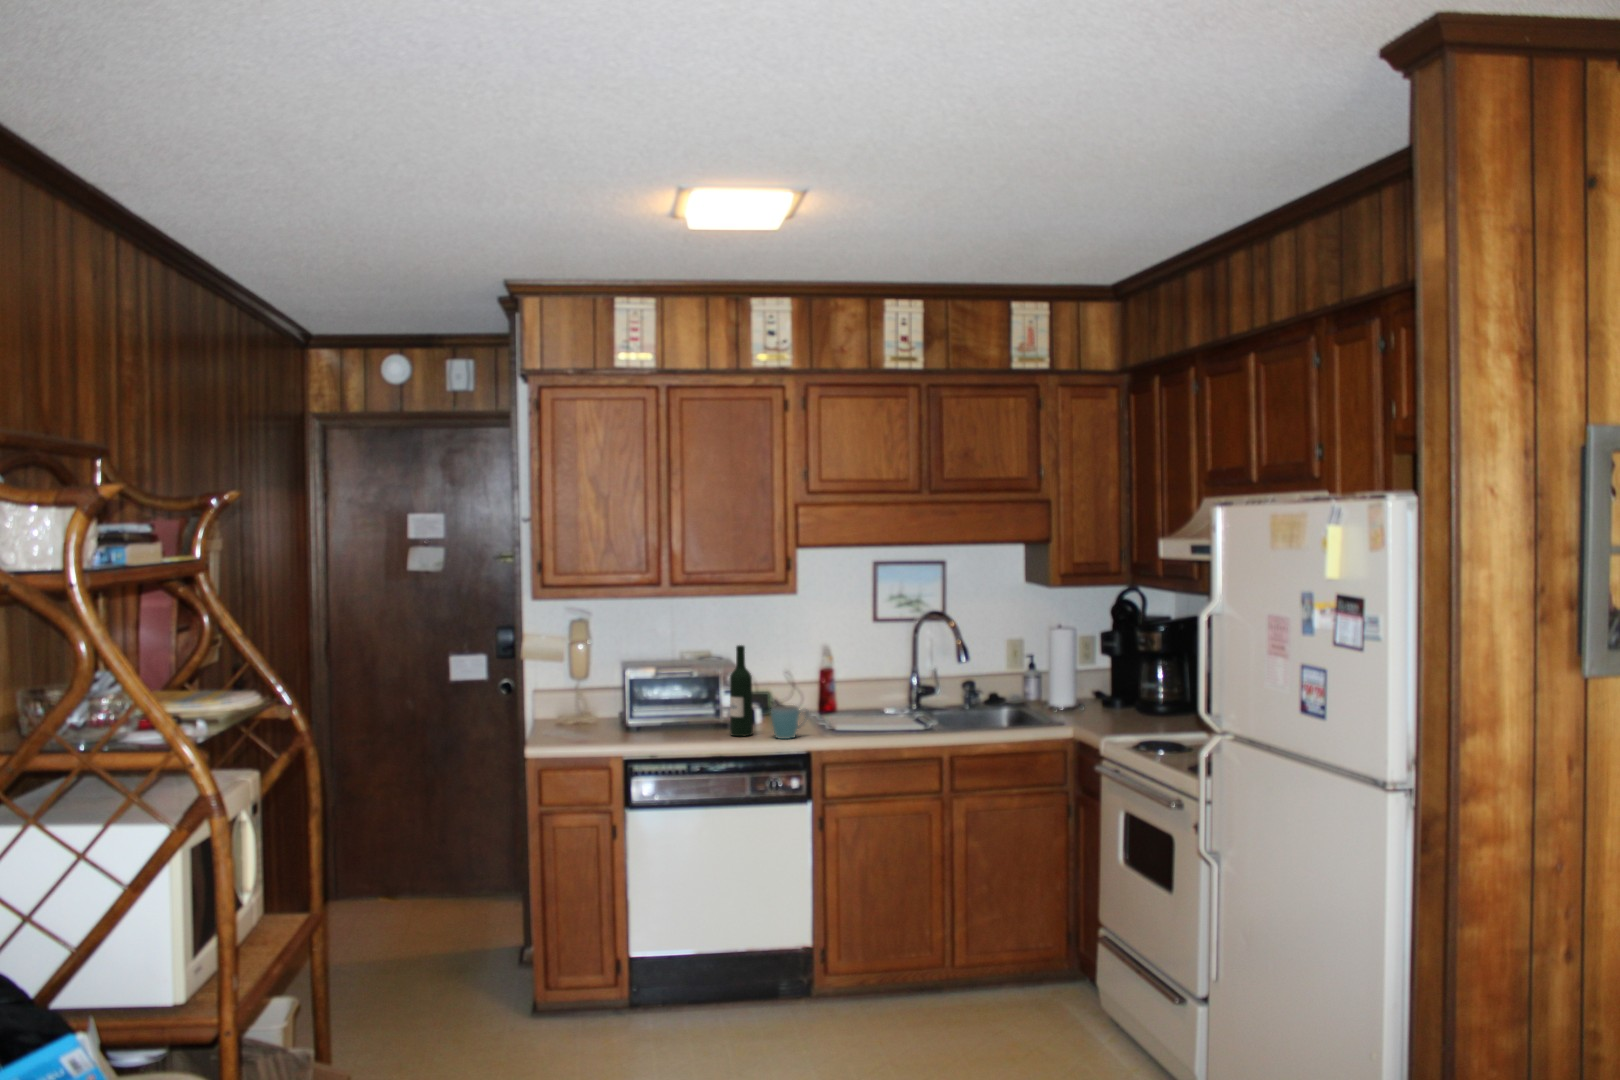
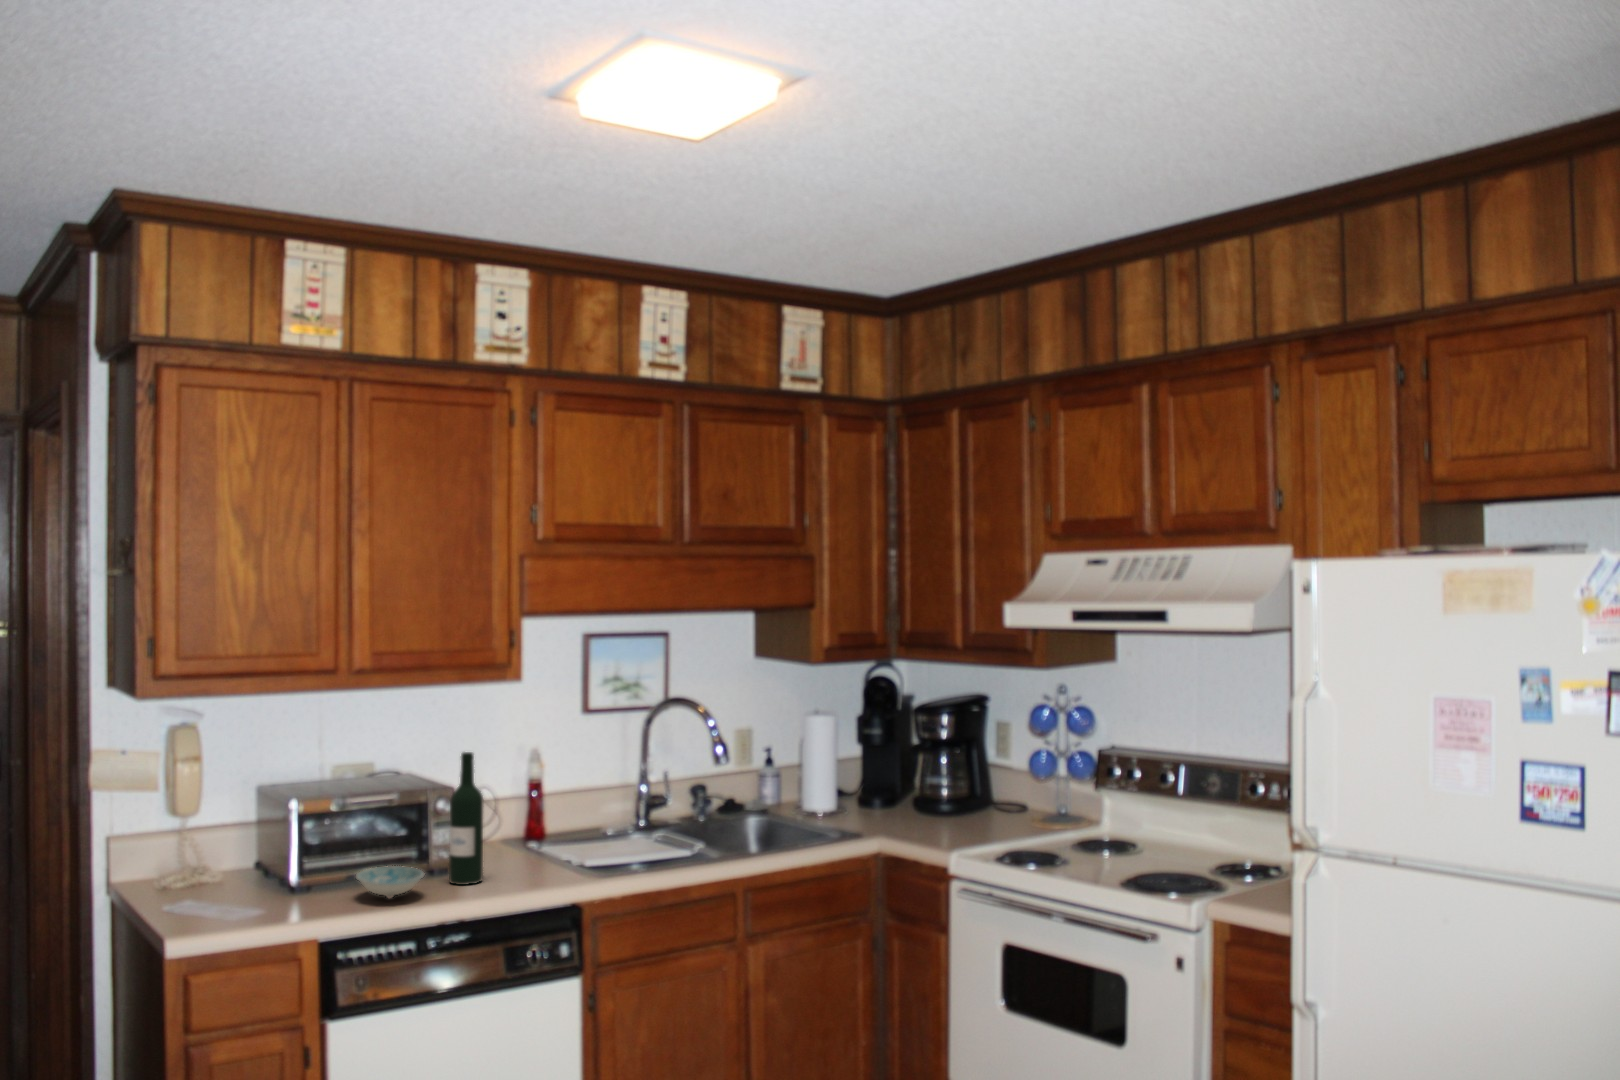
mug: present [771,705,808,739] -> none [515,833,564,882]
ceramic bowl: none [661,720,705,740] -> present [356,866,424,898]

